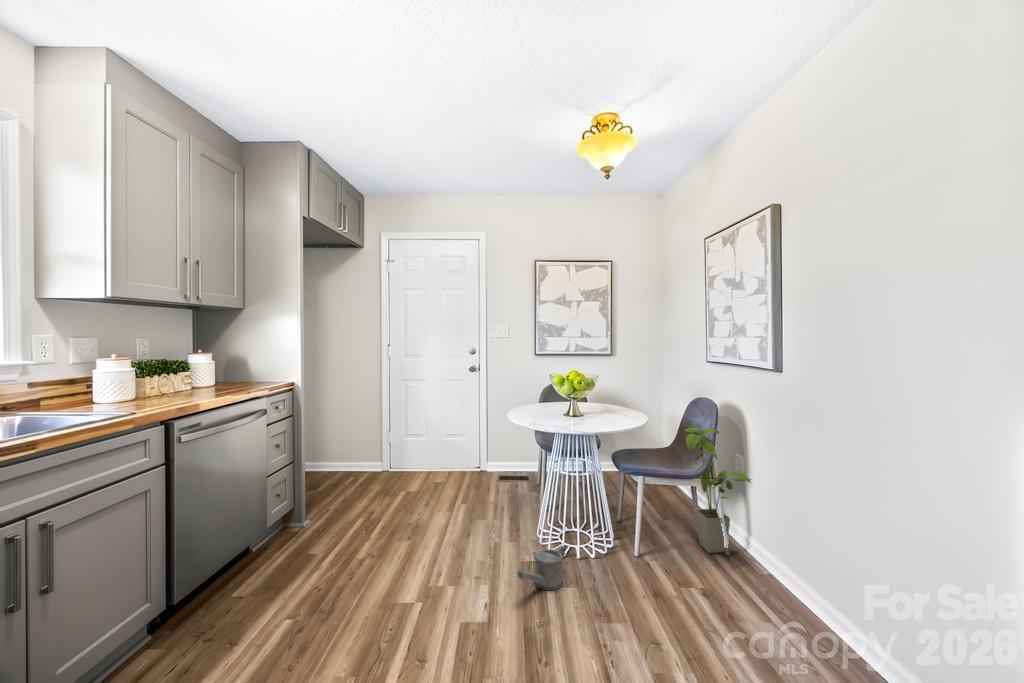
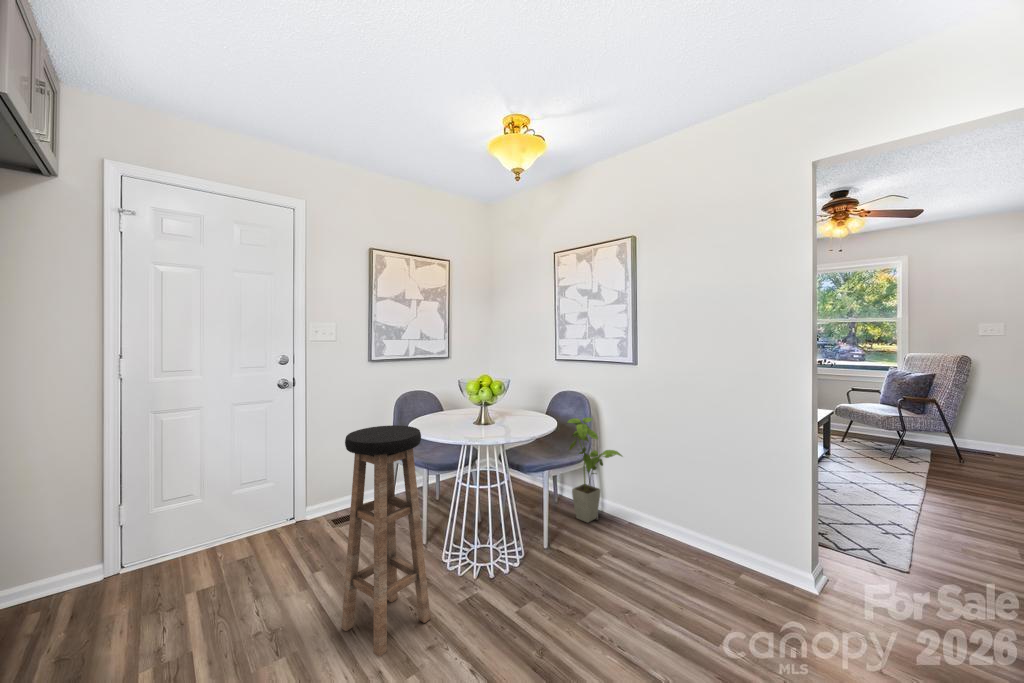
bar stool: none [430,403,488,576] -> present [342,425,430,657]
watering can: present [517,545,565,590] -> none [487,561,517,614]

